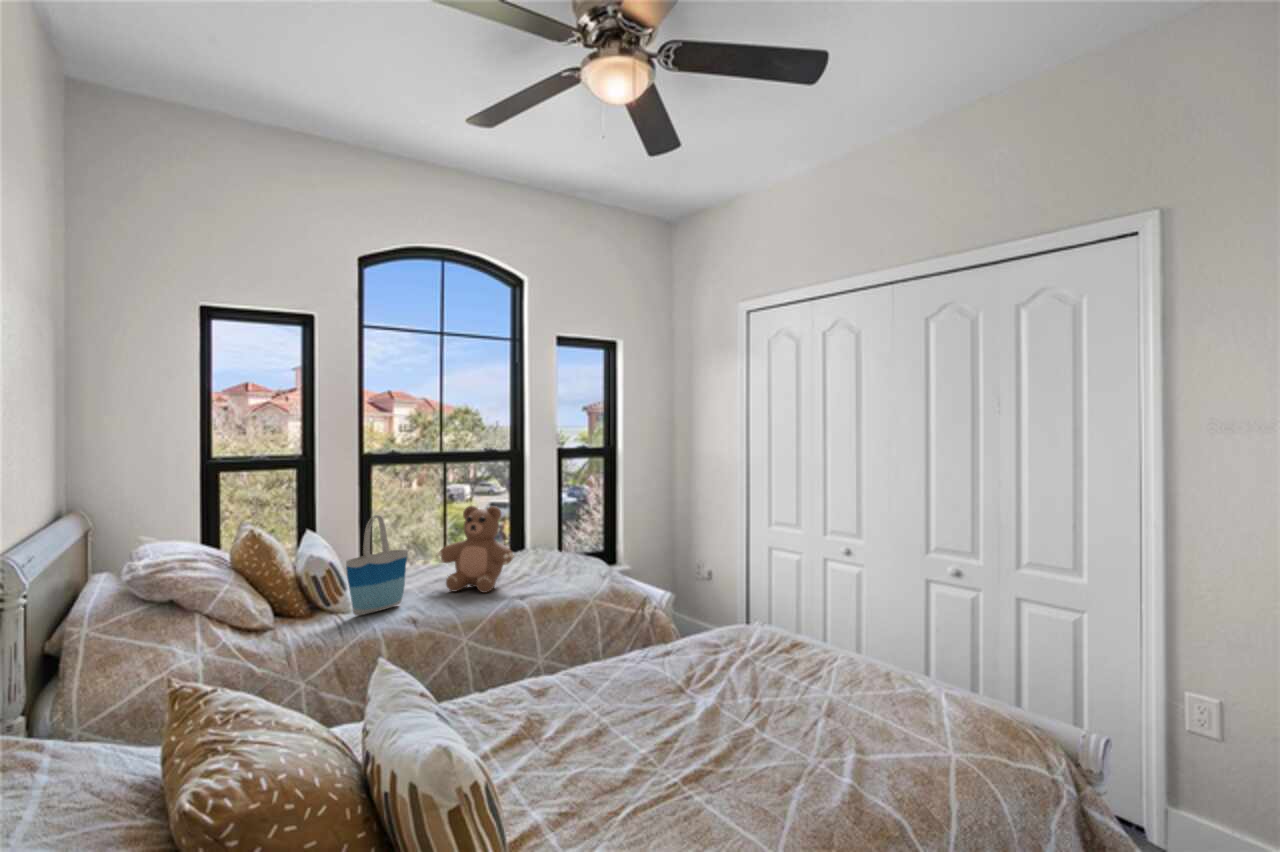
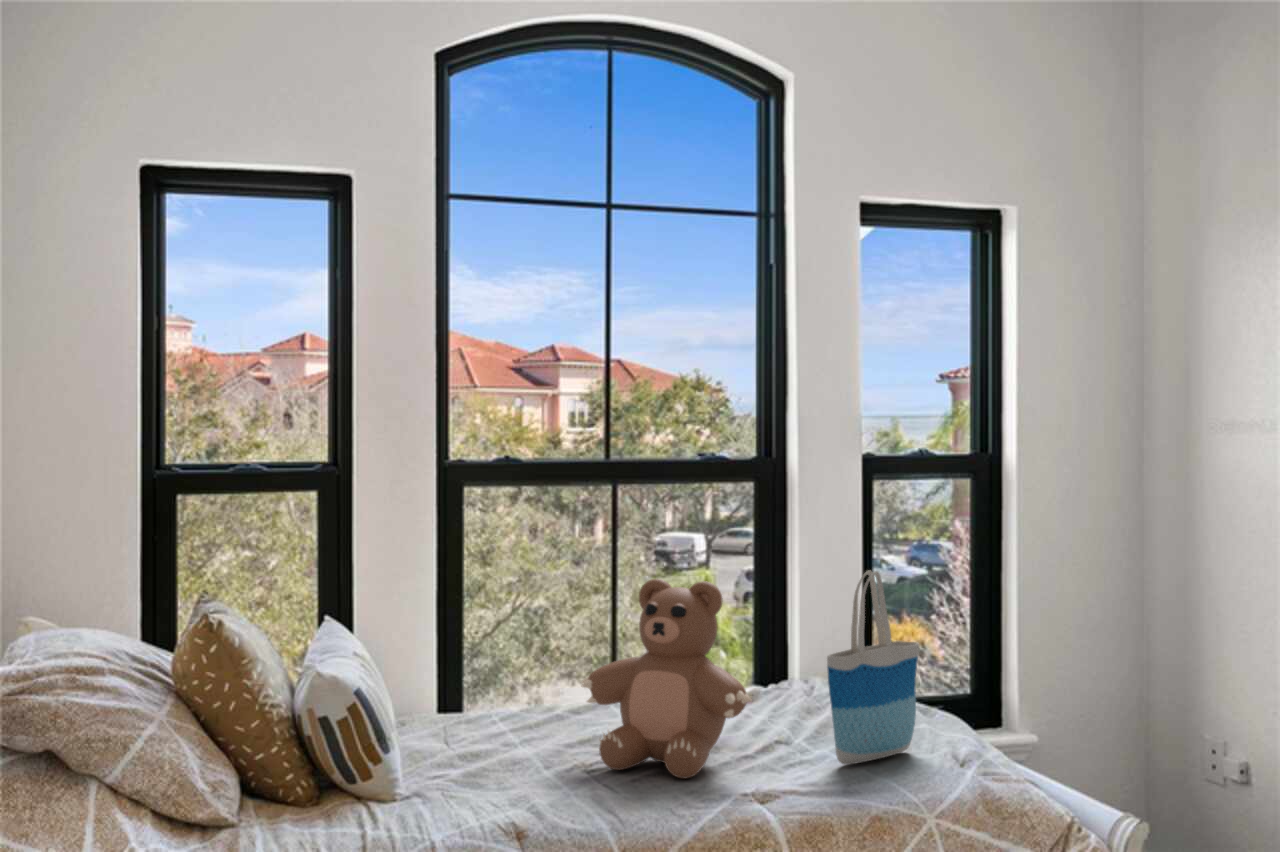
tote bag: present [346,515,408,616] -> present [827,570,919,765]

